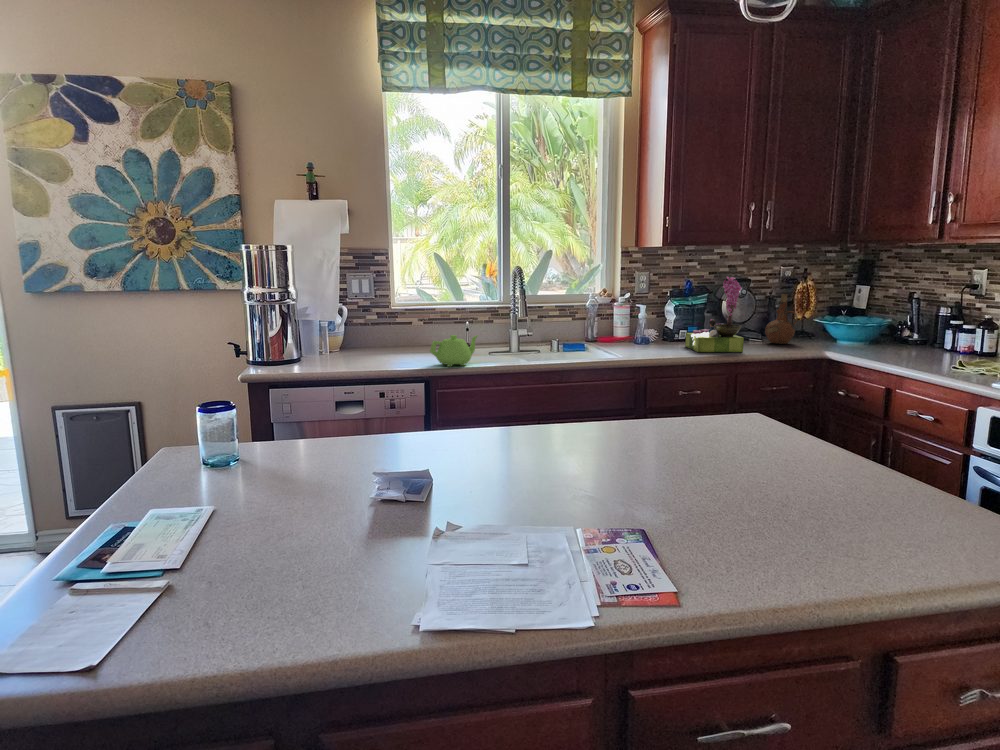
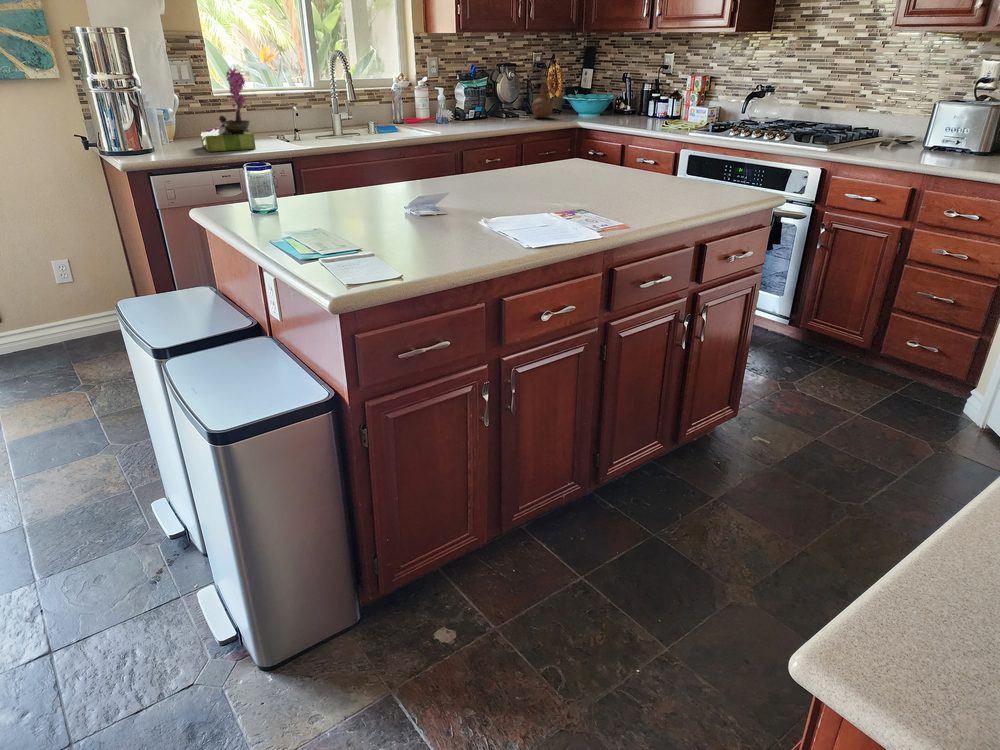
flower arrangement: present [685,276,744,352] -> present [200,68,256,152]
teapot: present [430,335,478,367] -> none [298,117,335,147]

